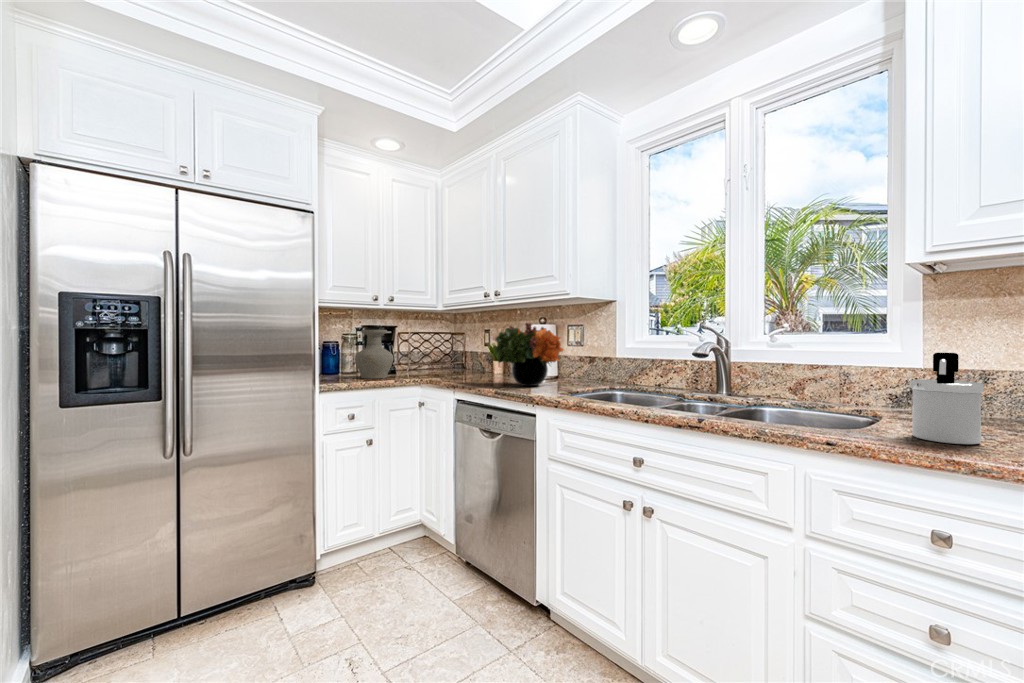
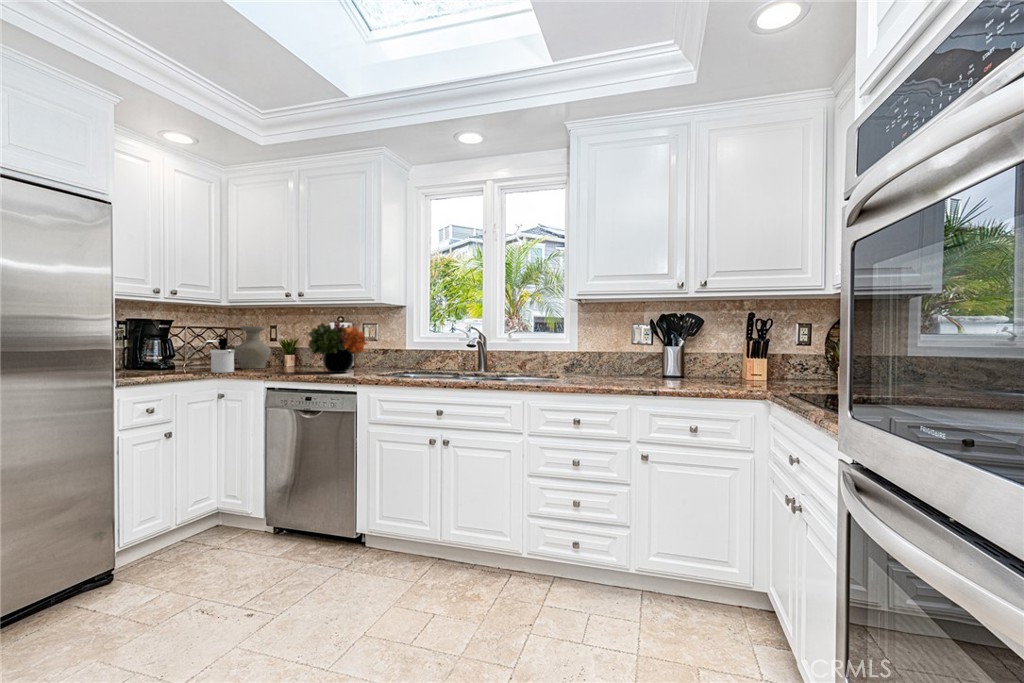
vase: present [355,330,393,379] -> present [235,326,271,369]
soap dispenser: present [910,353,984,444] -> present [203,338,235,373]

